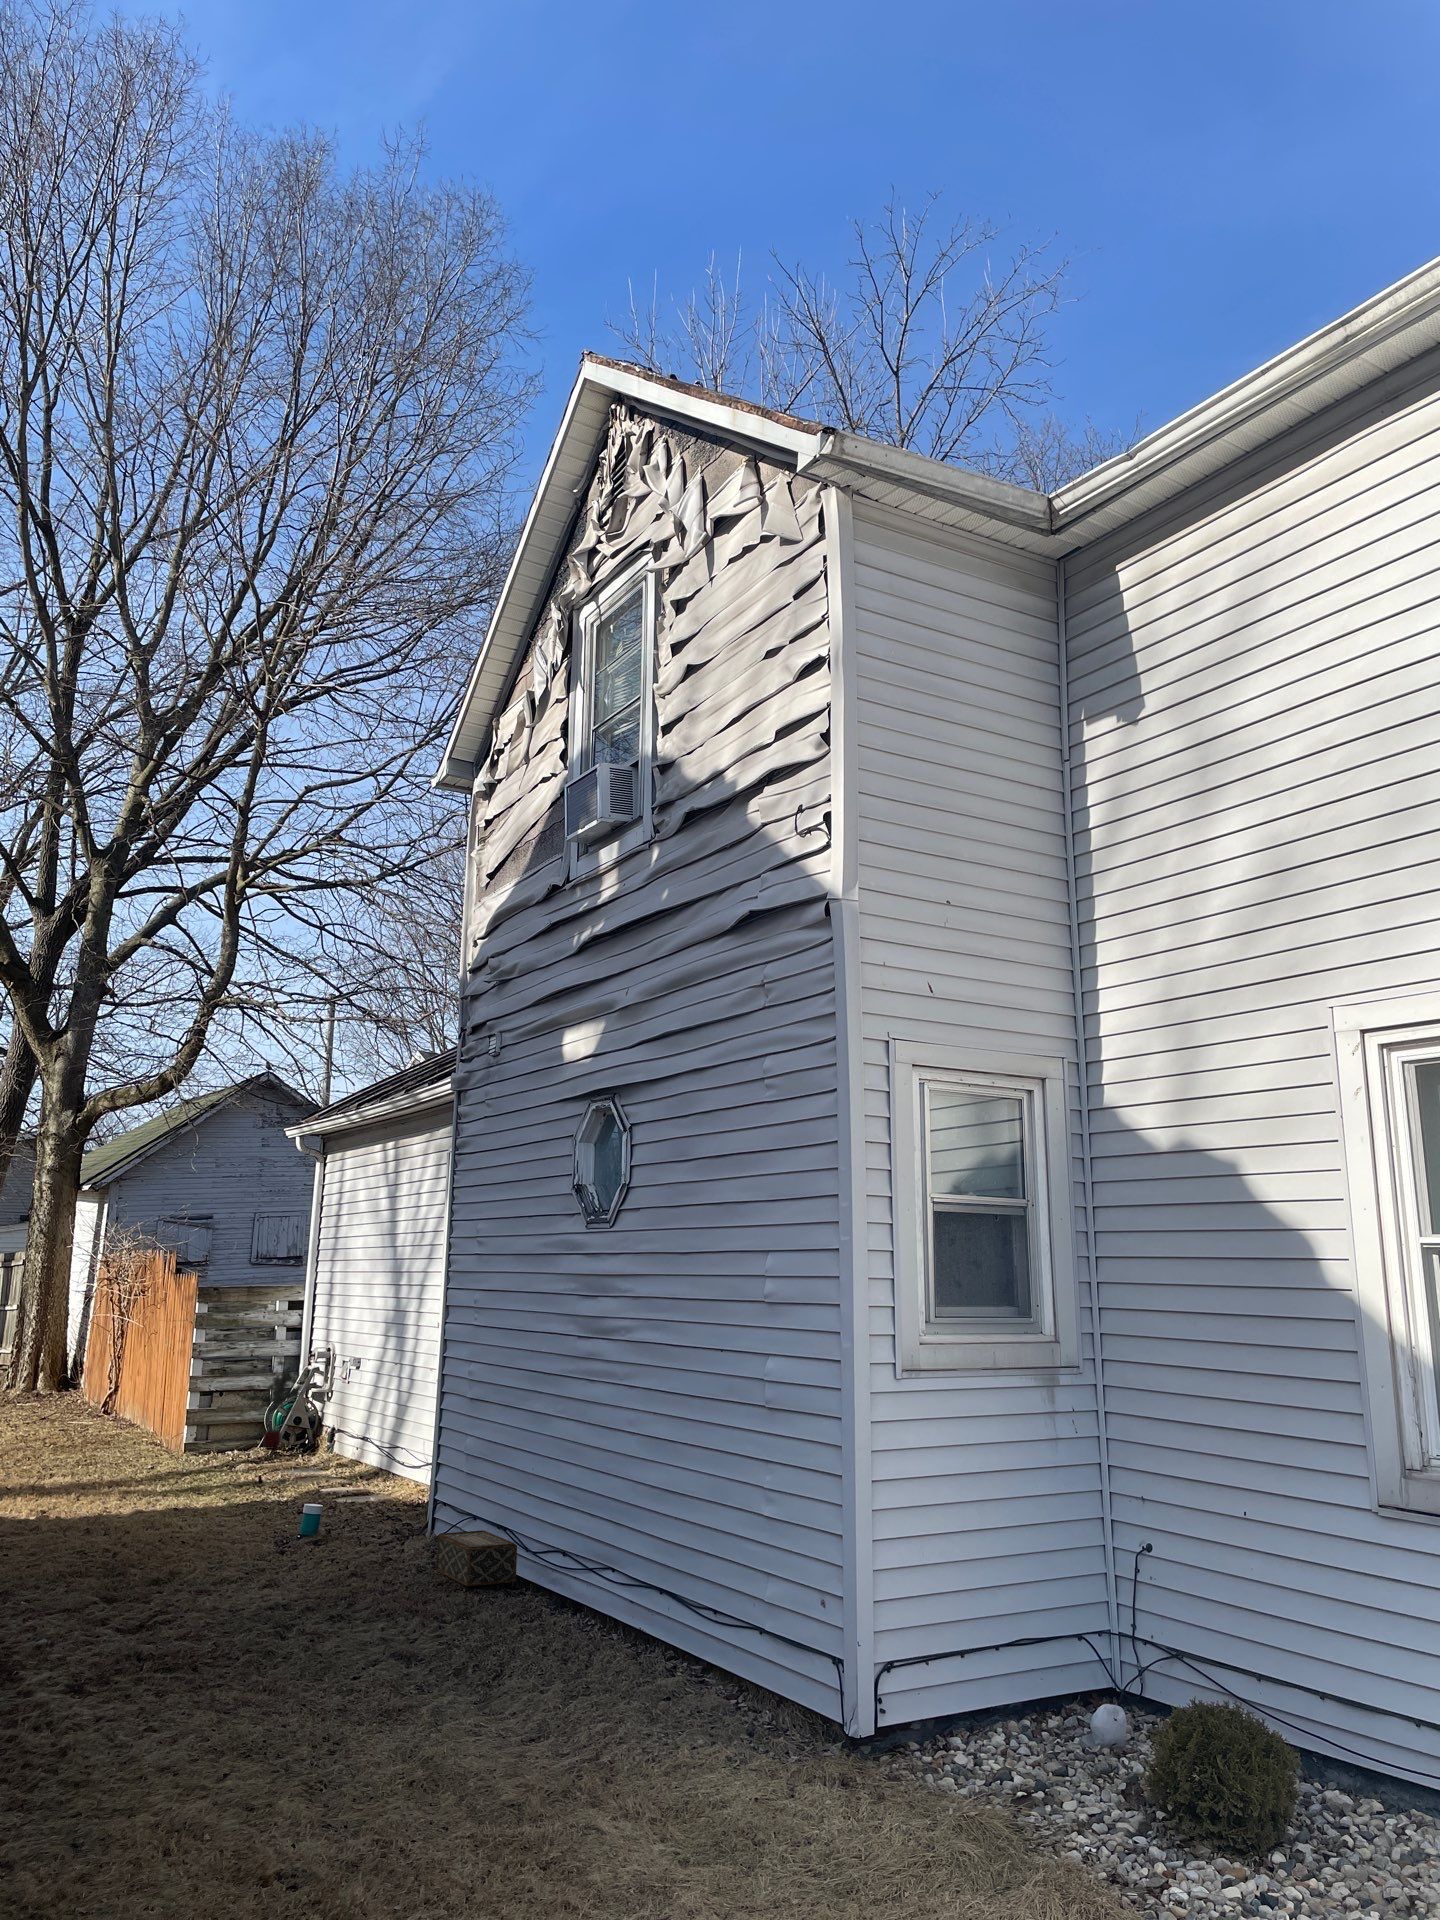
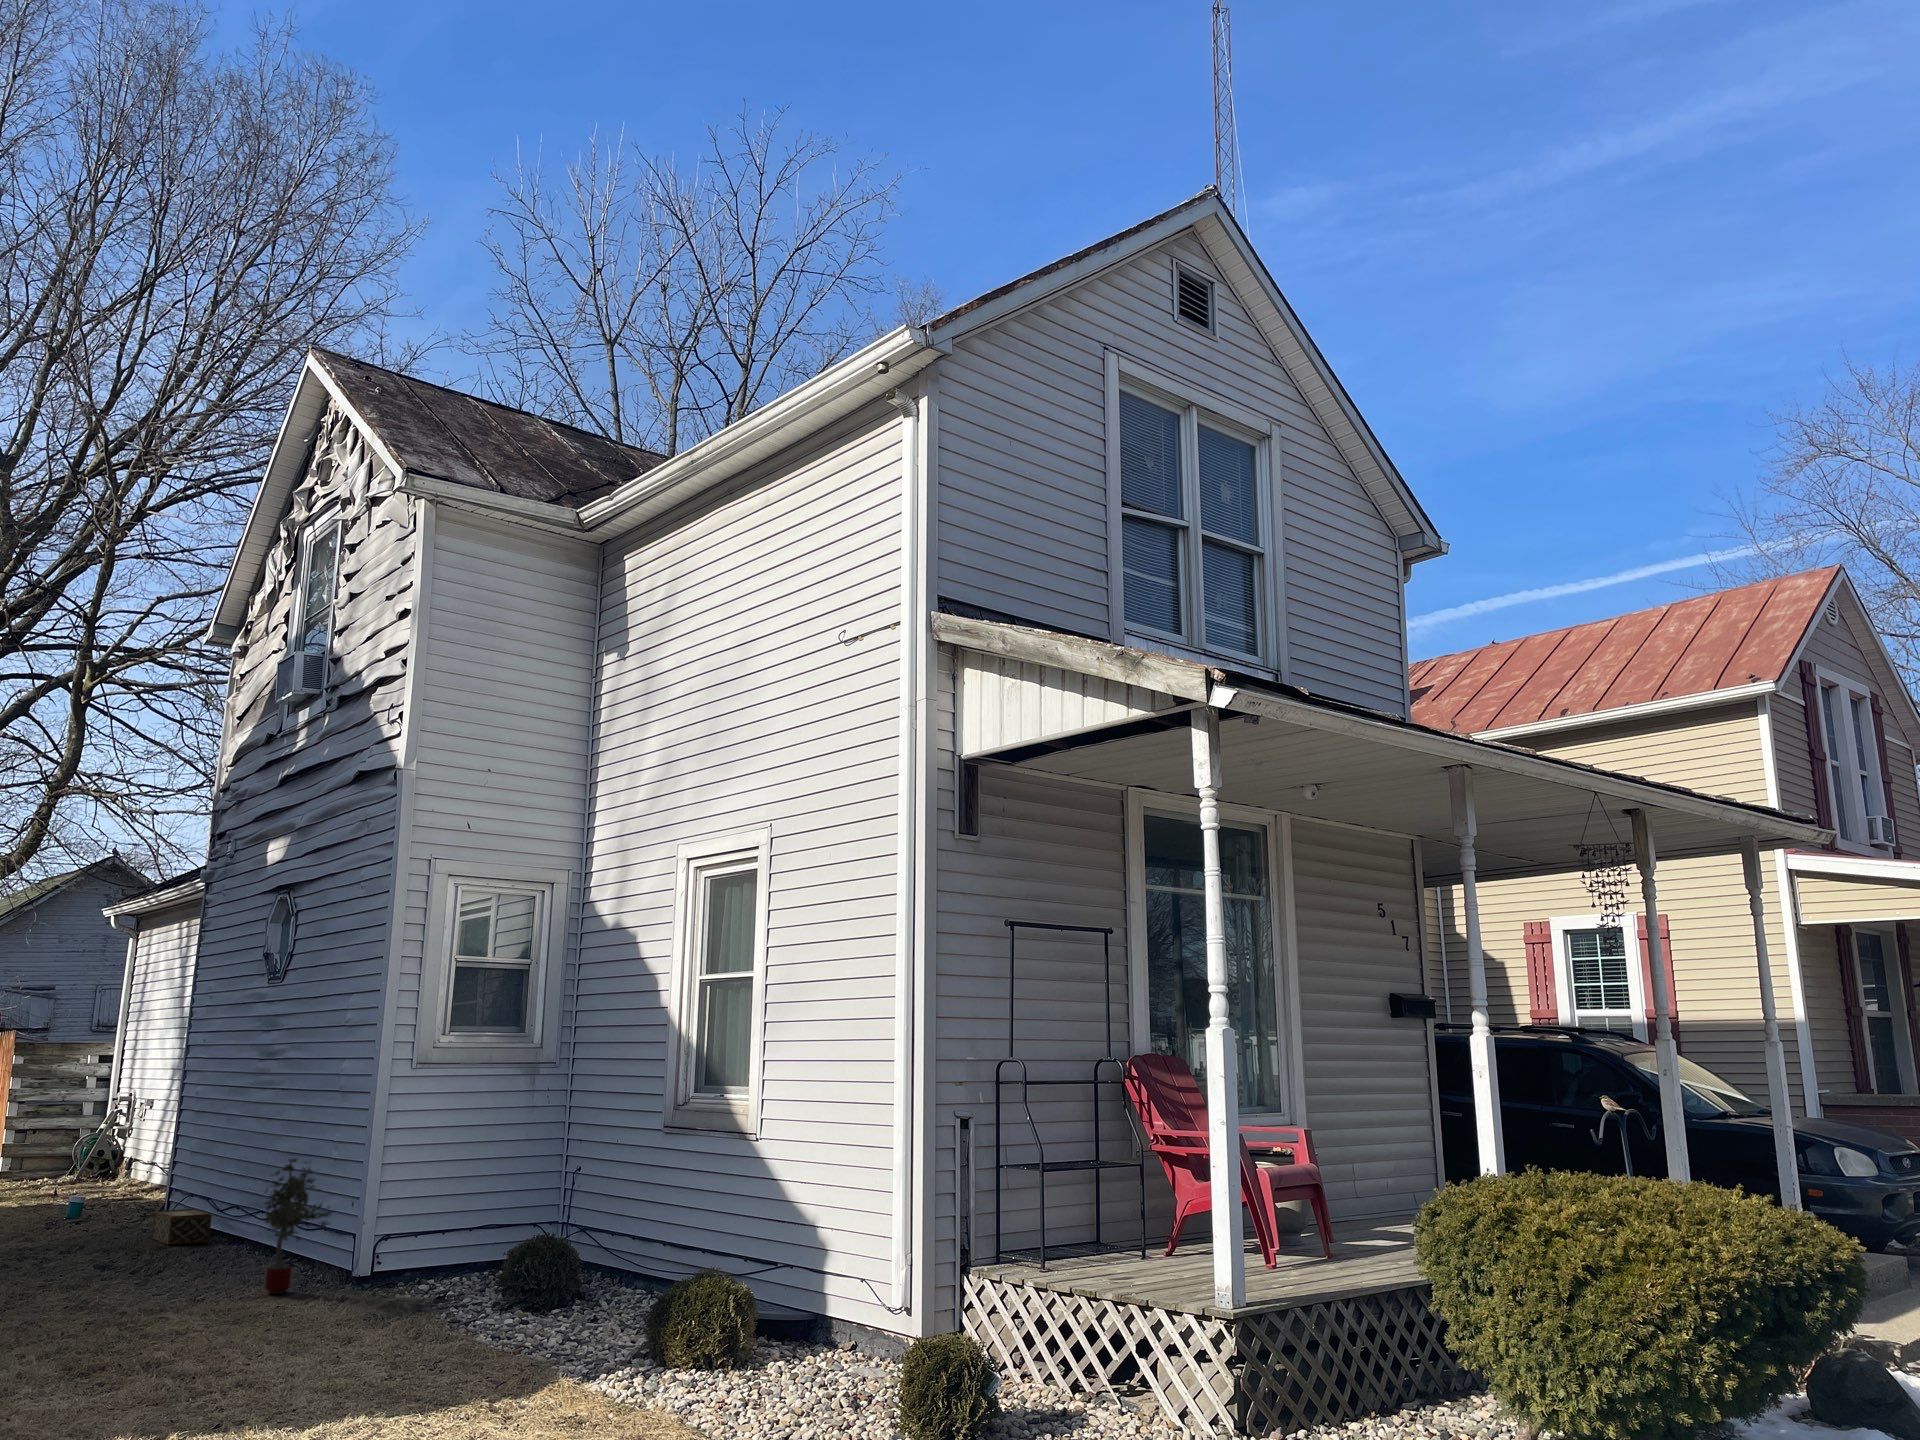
potted tree: present [242,1358,310,1449] -> present [264,1159,333,1294]

